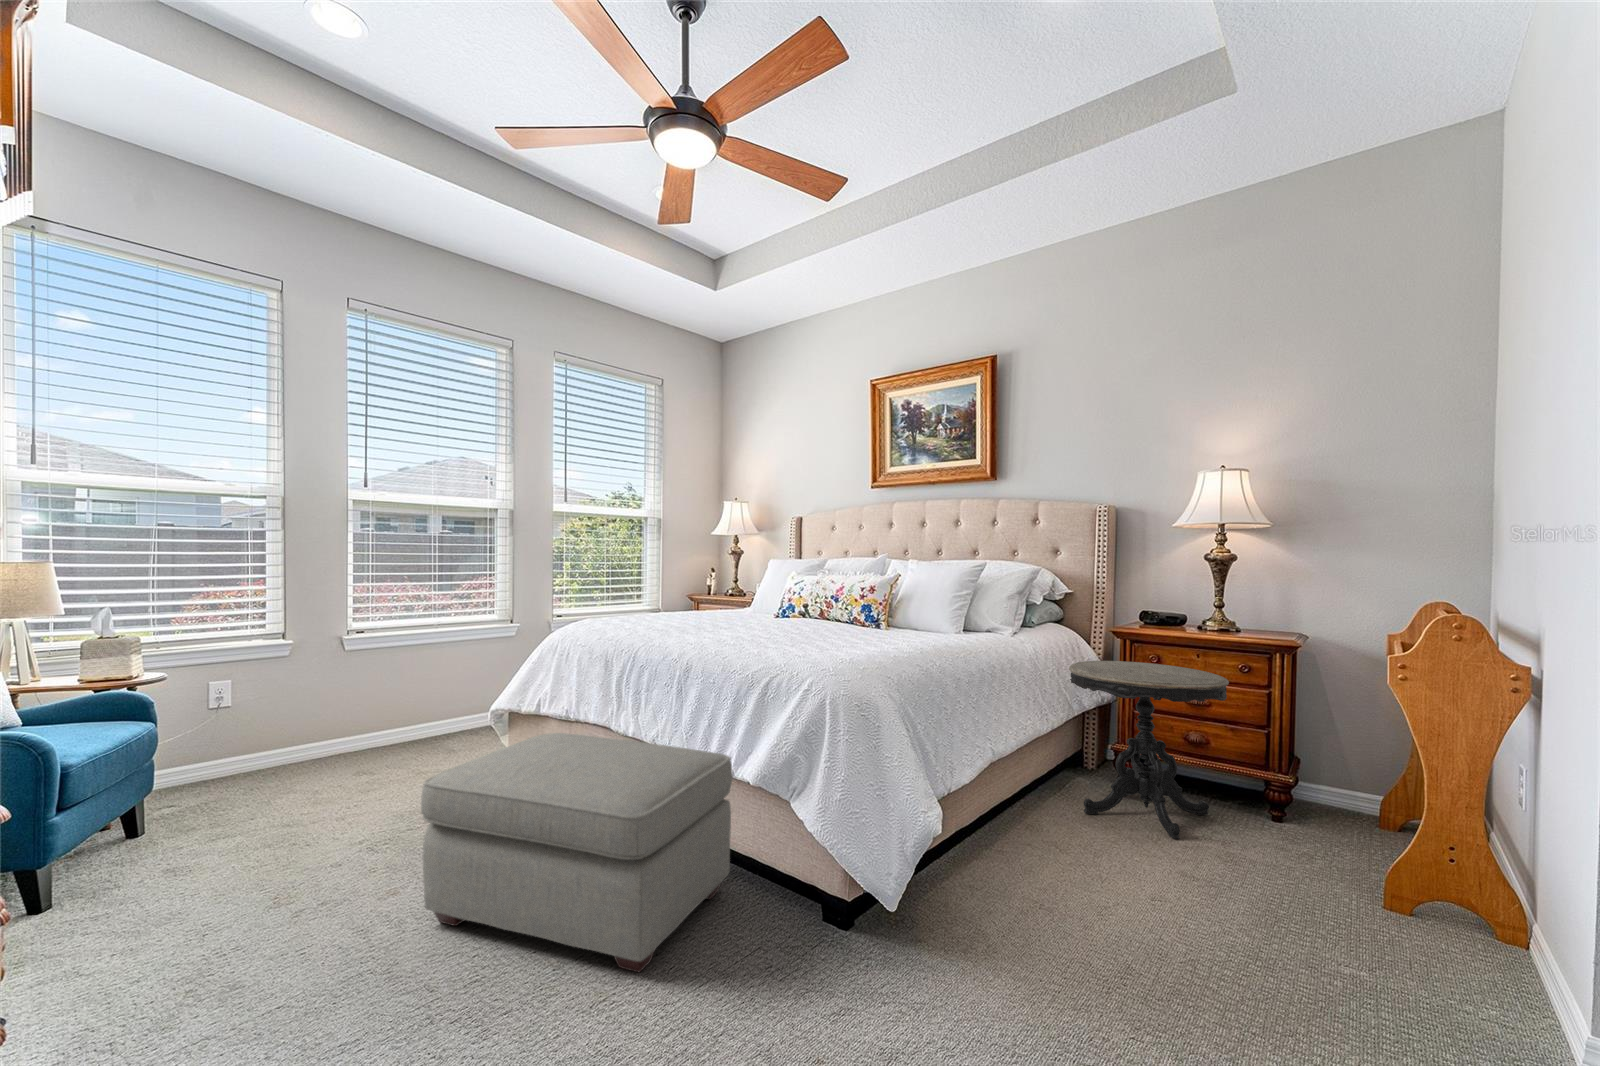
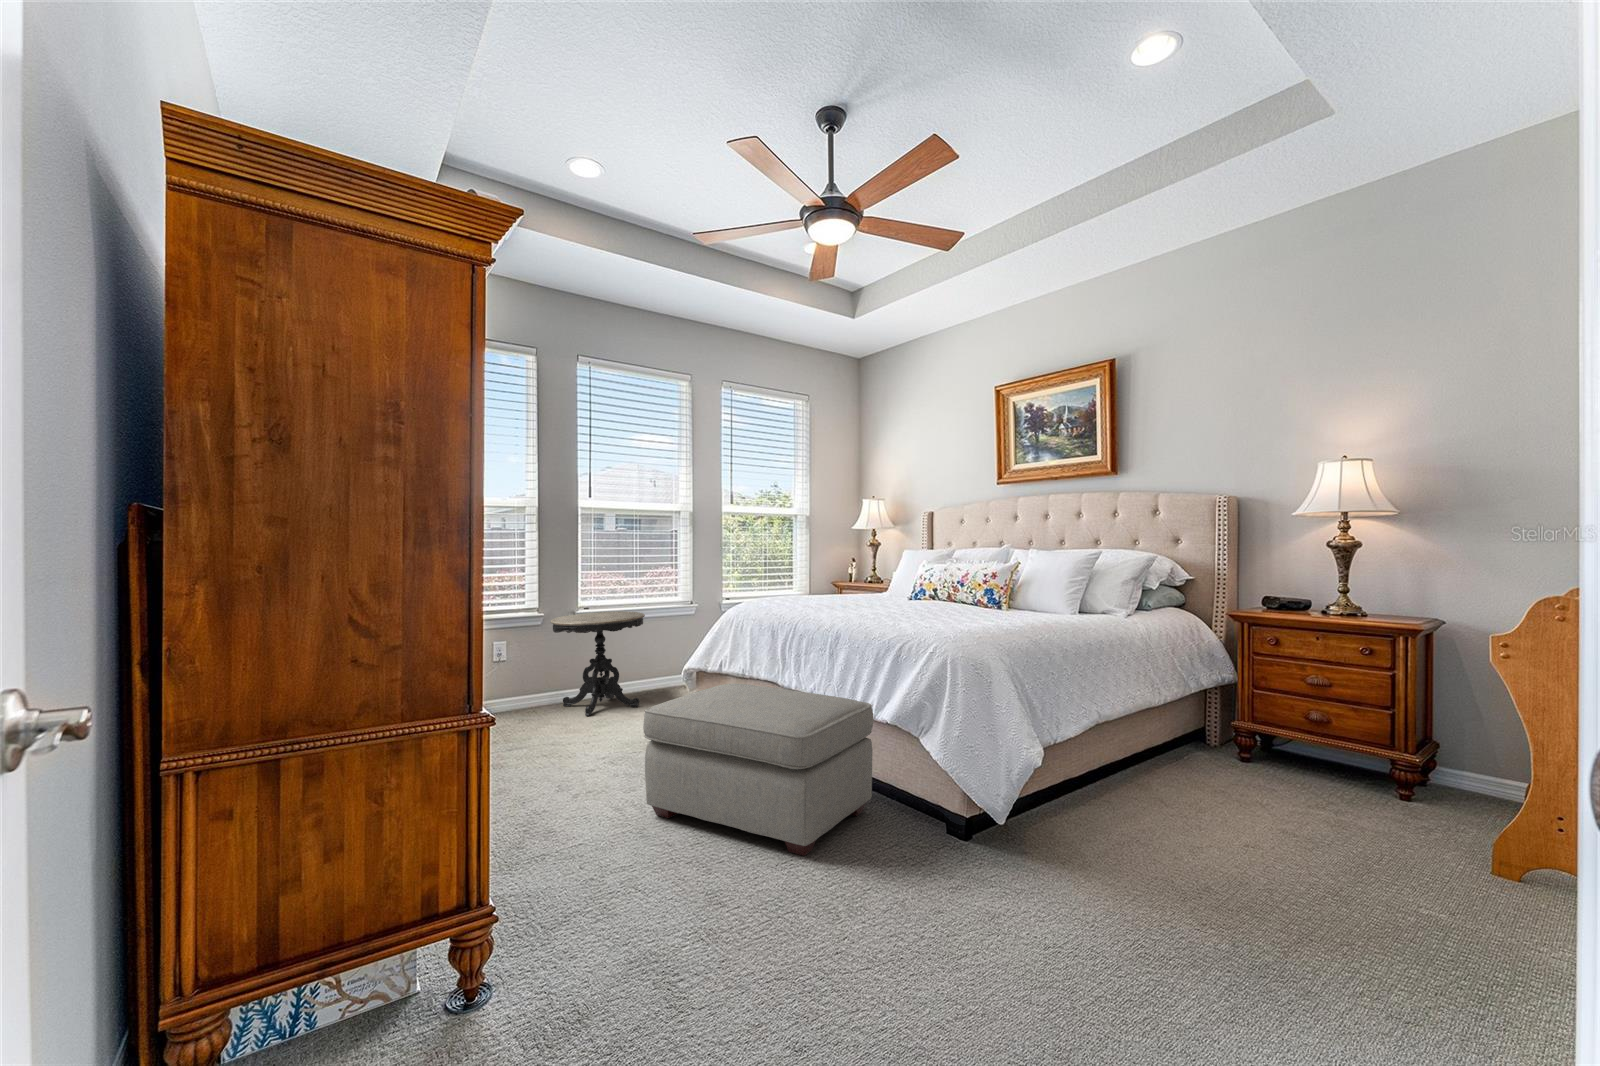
side table: present [1069,661,1229,839] -> present [550,611,645,716]

